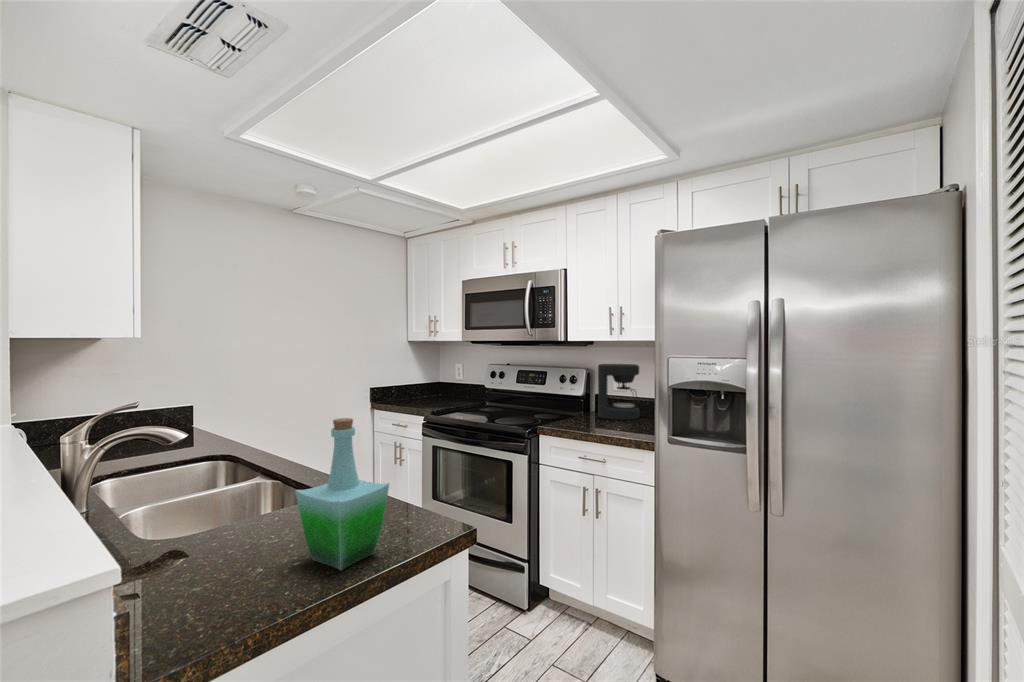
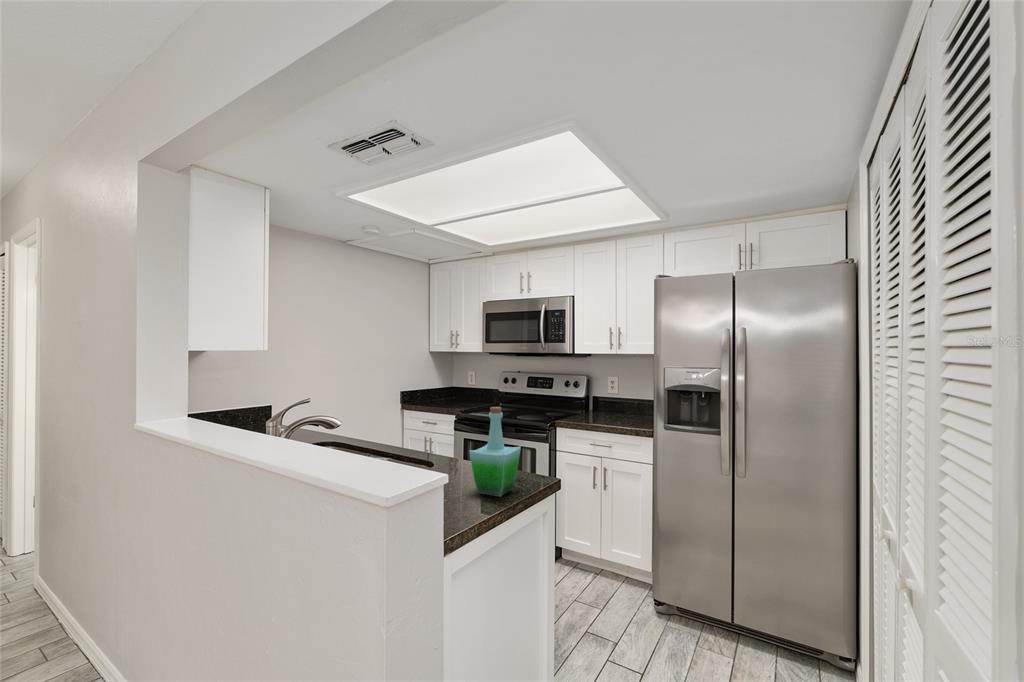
coffee maker: present [598,364,639,420] -> none [599,372,632,416]

